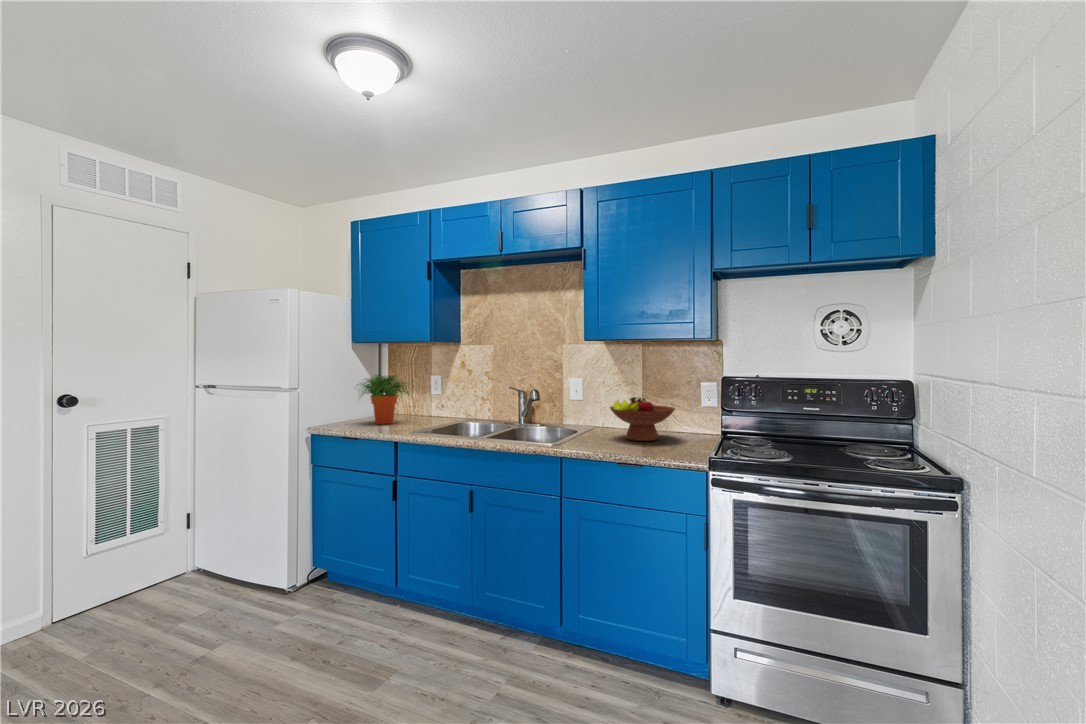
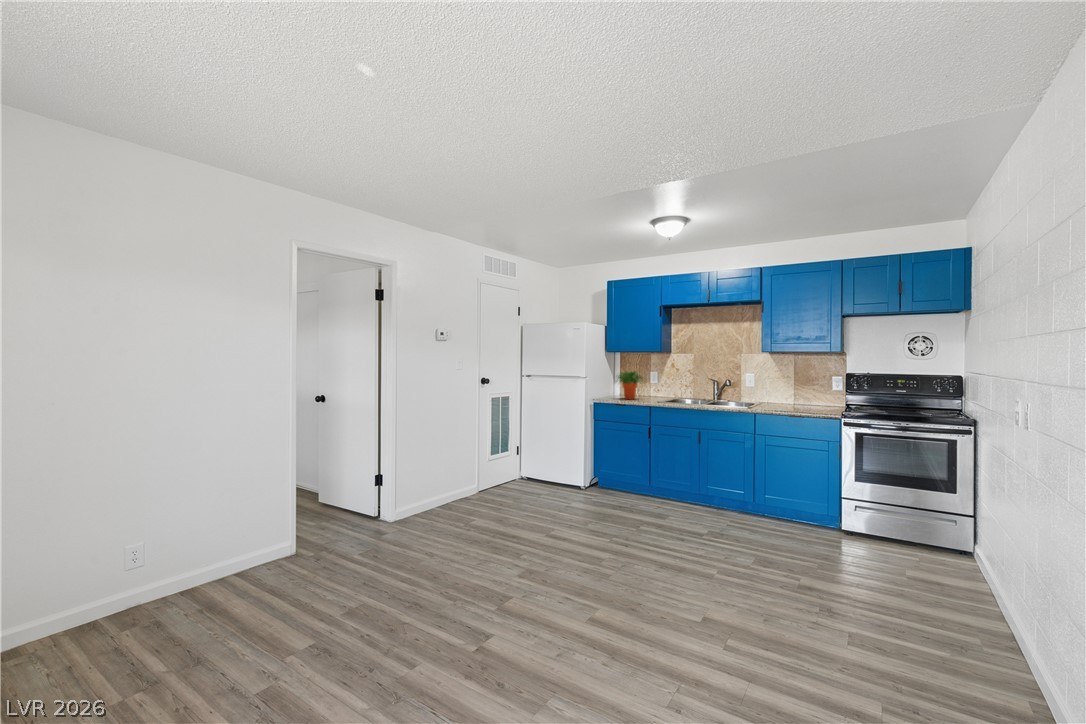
fruit bowl: present [610,397,675,441] -> none [777,384,818,408]

